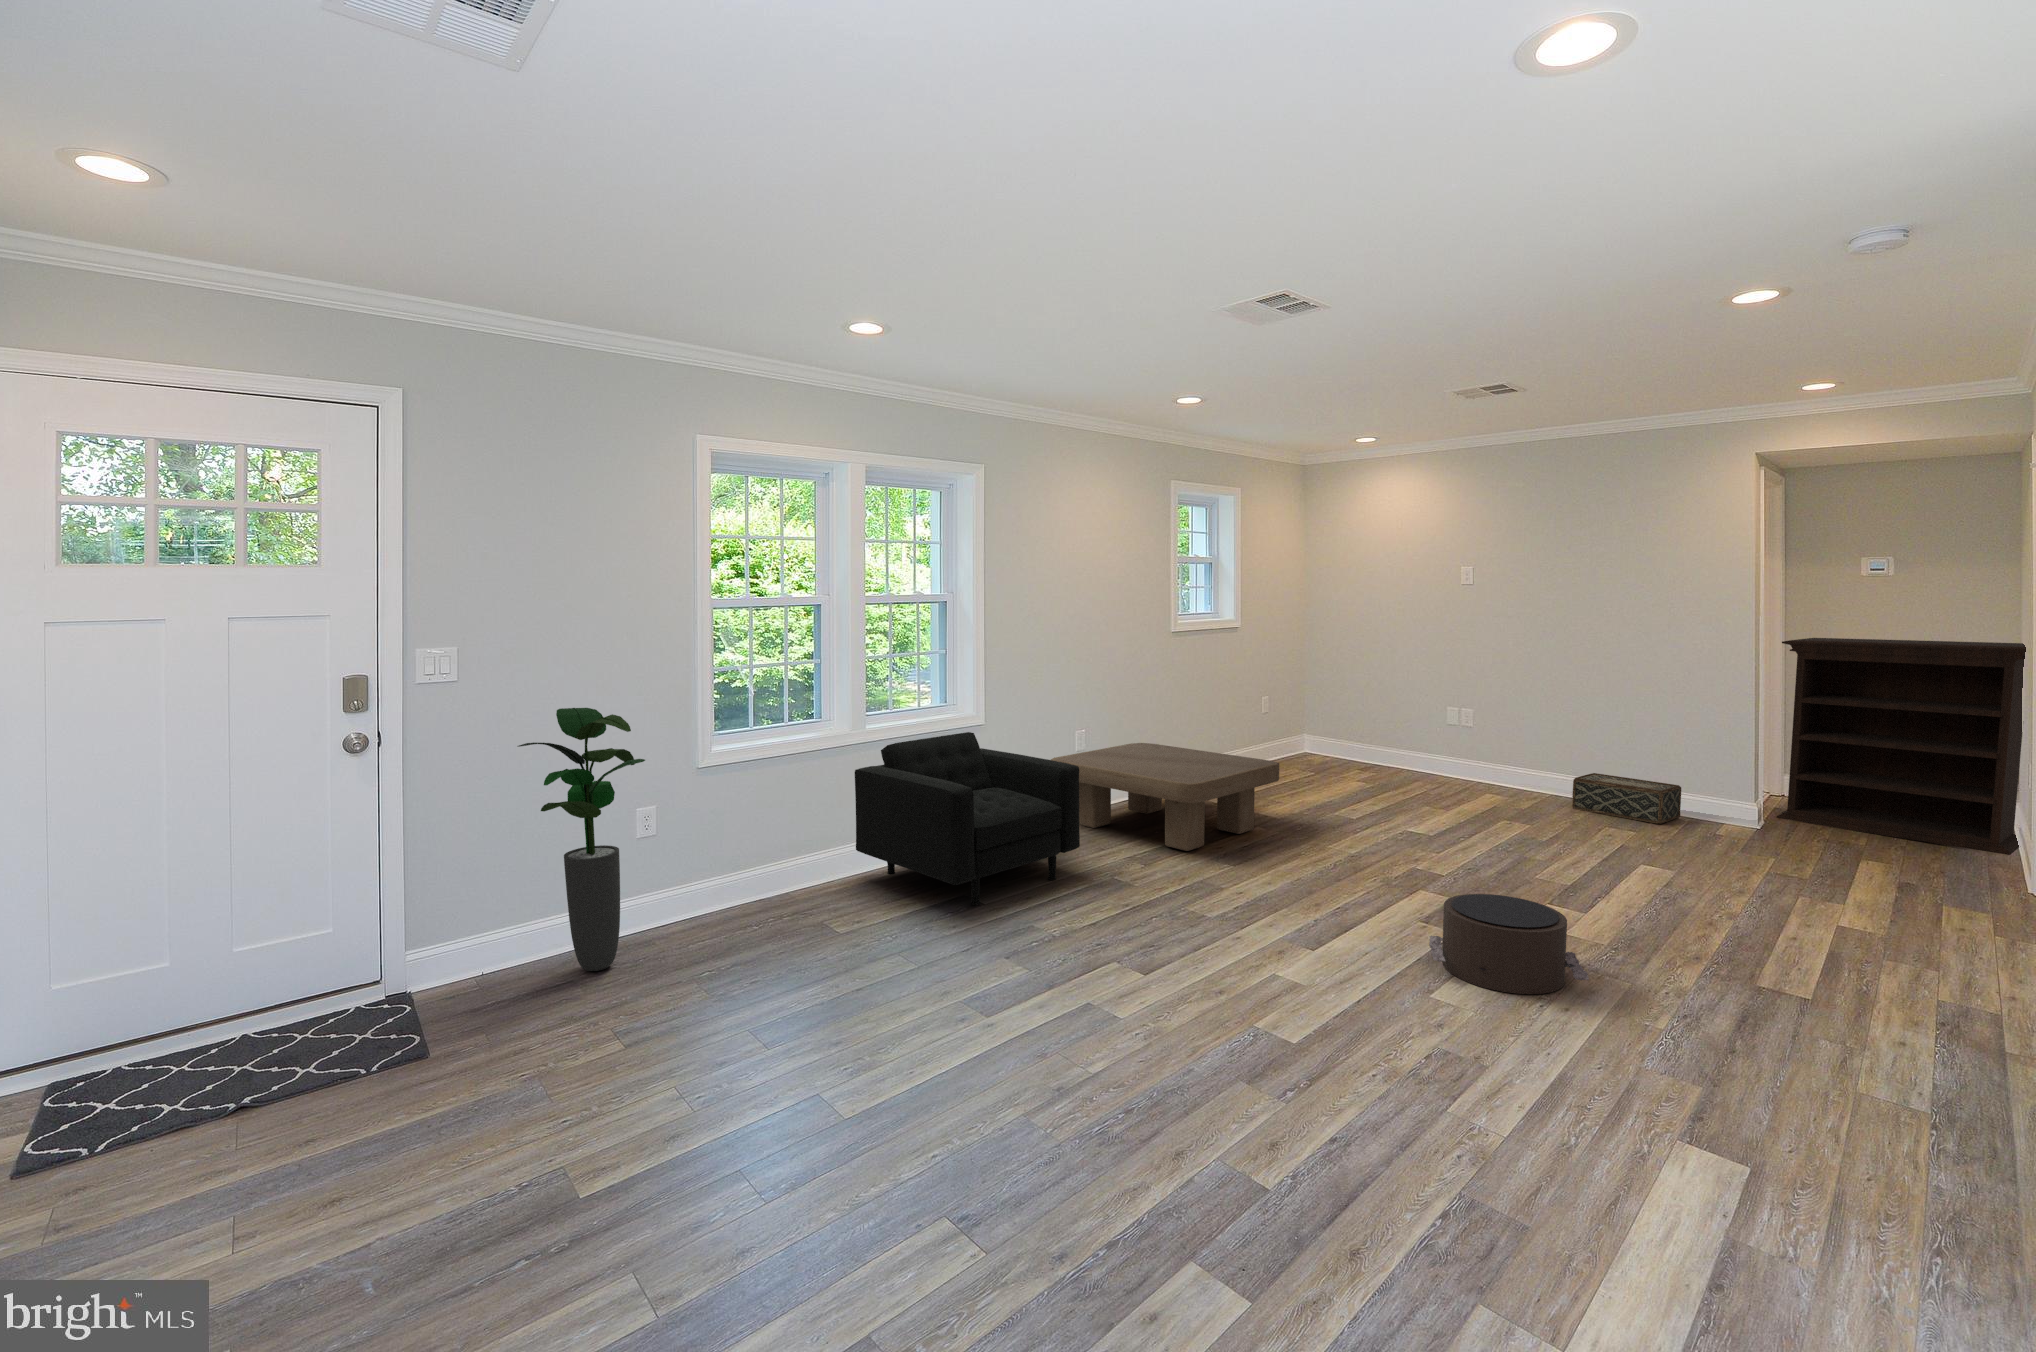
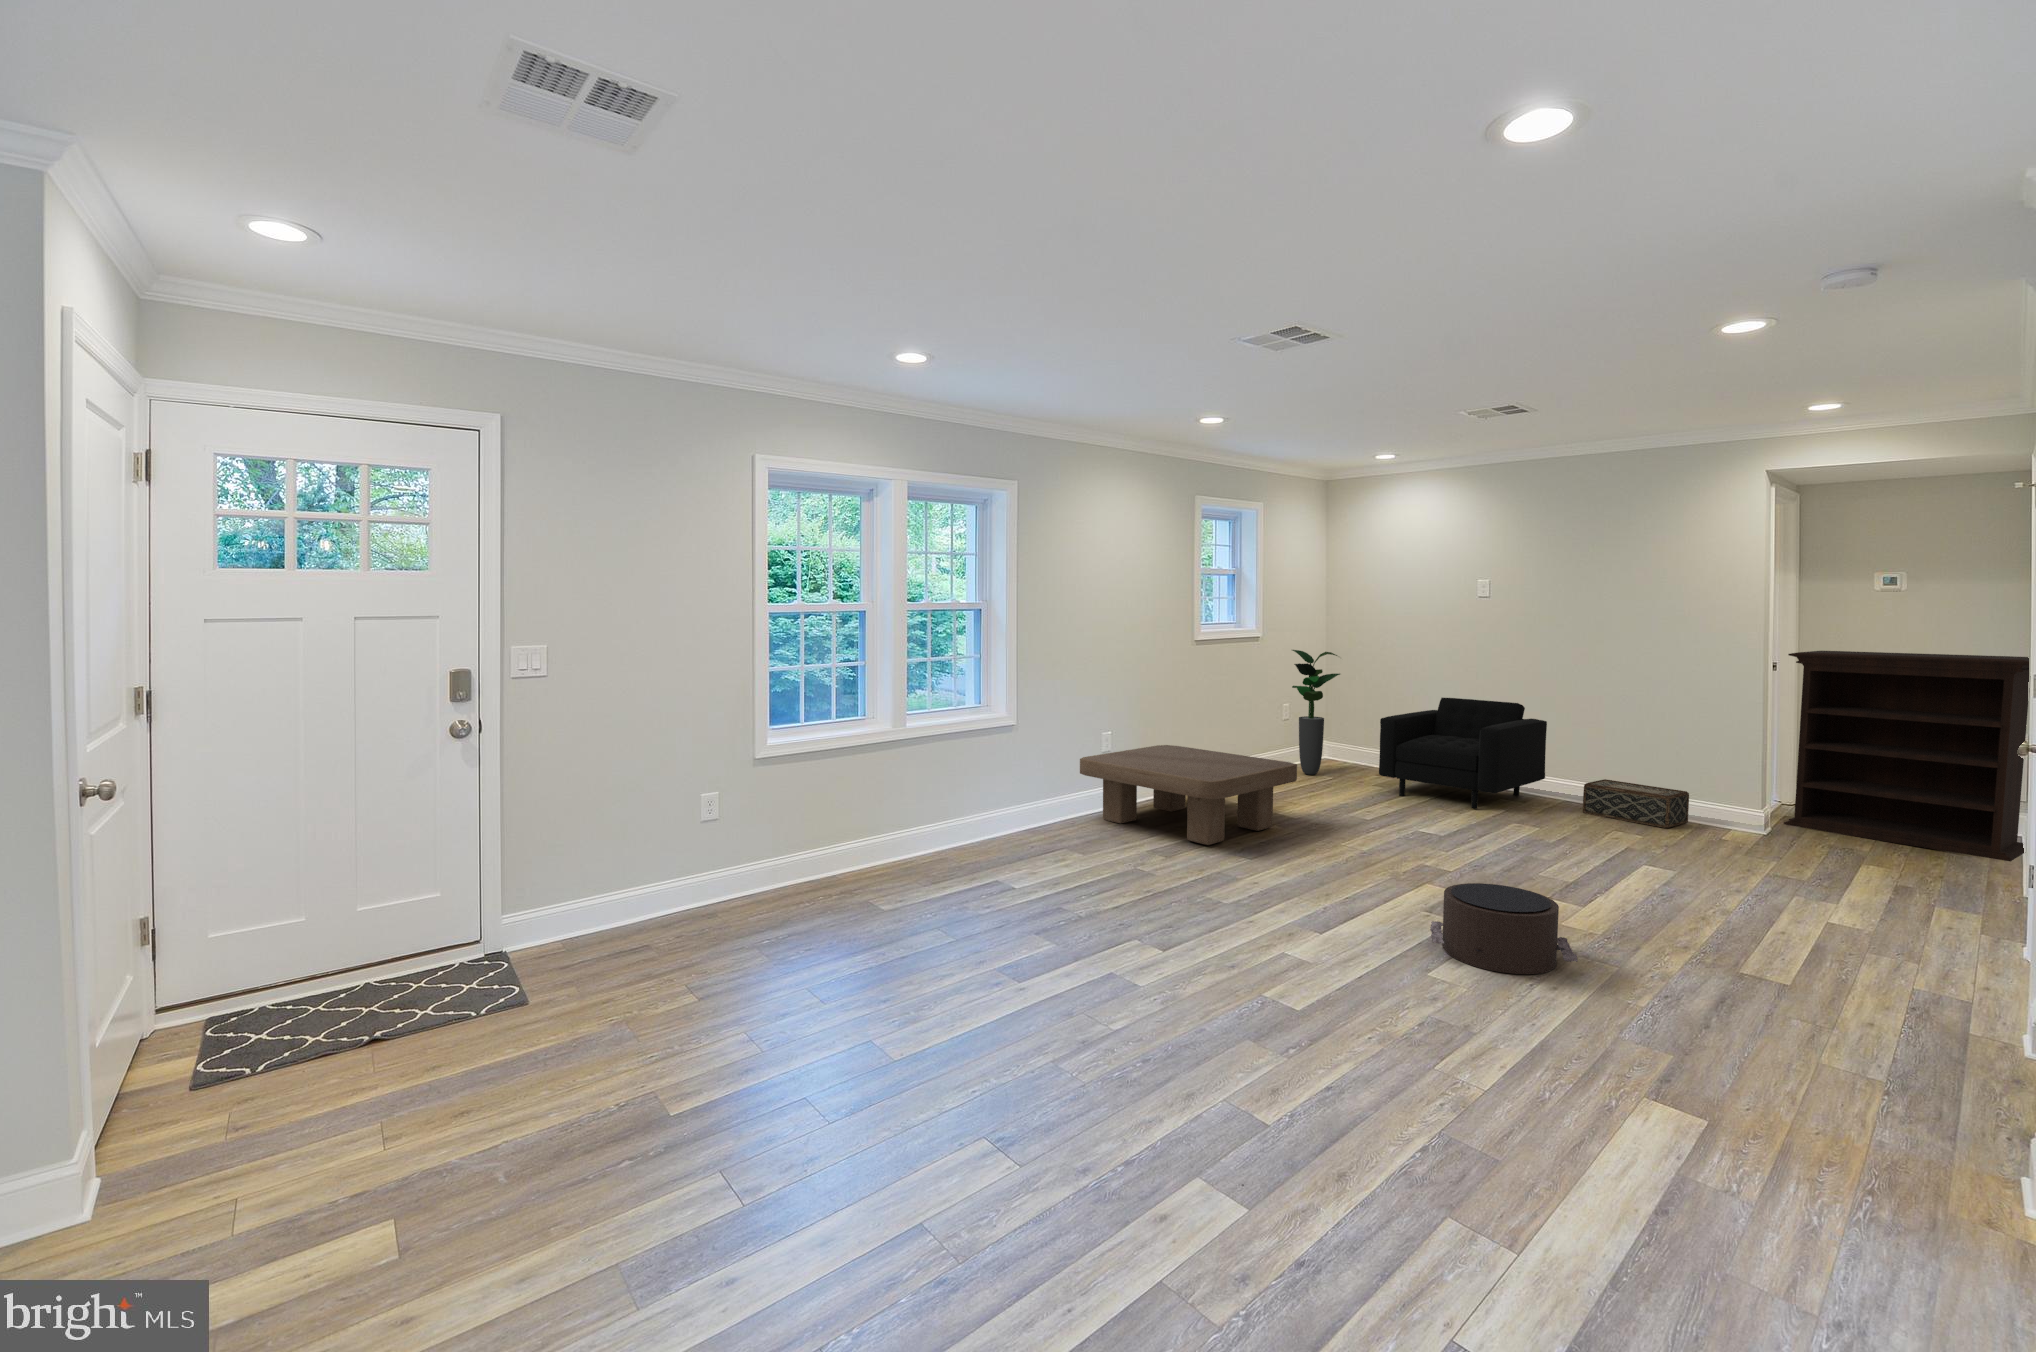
potted plant: present [518,708,645,971] -> present [1292,650,1340,775]
armchair: present [855,732,1080,905] -> present [1379,698,1547,809]

